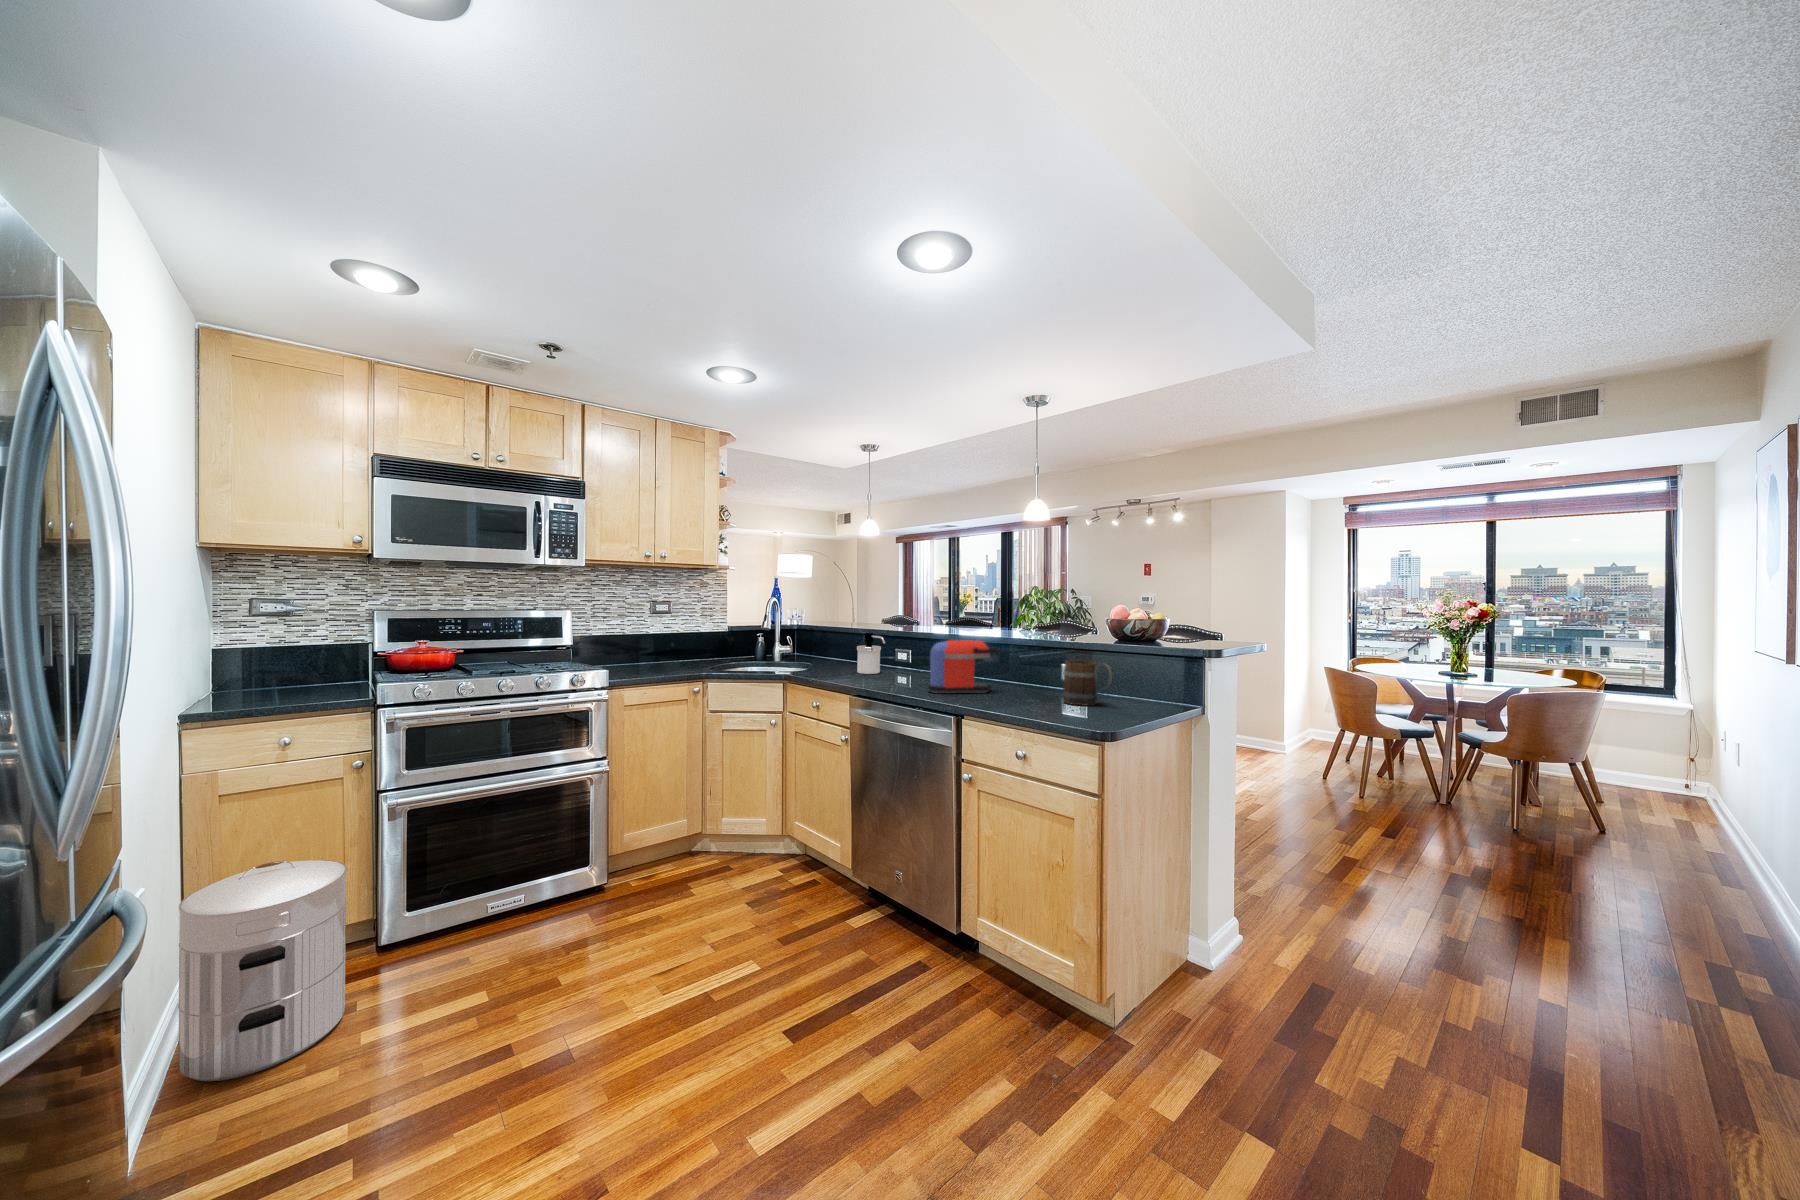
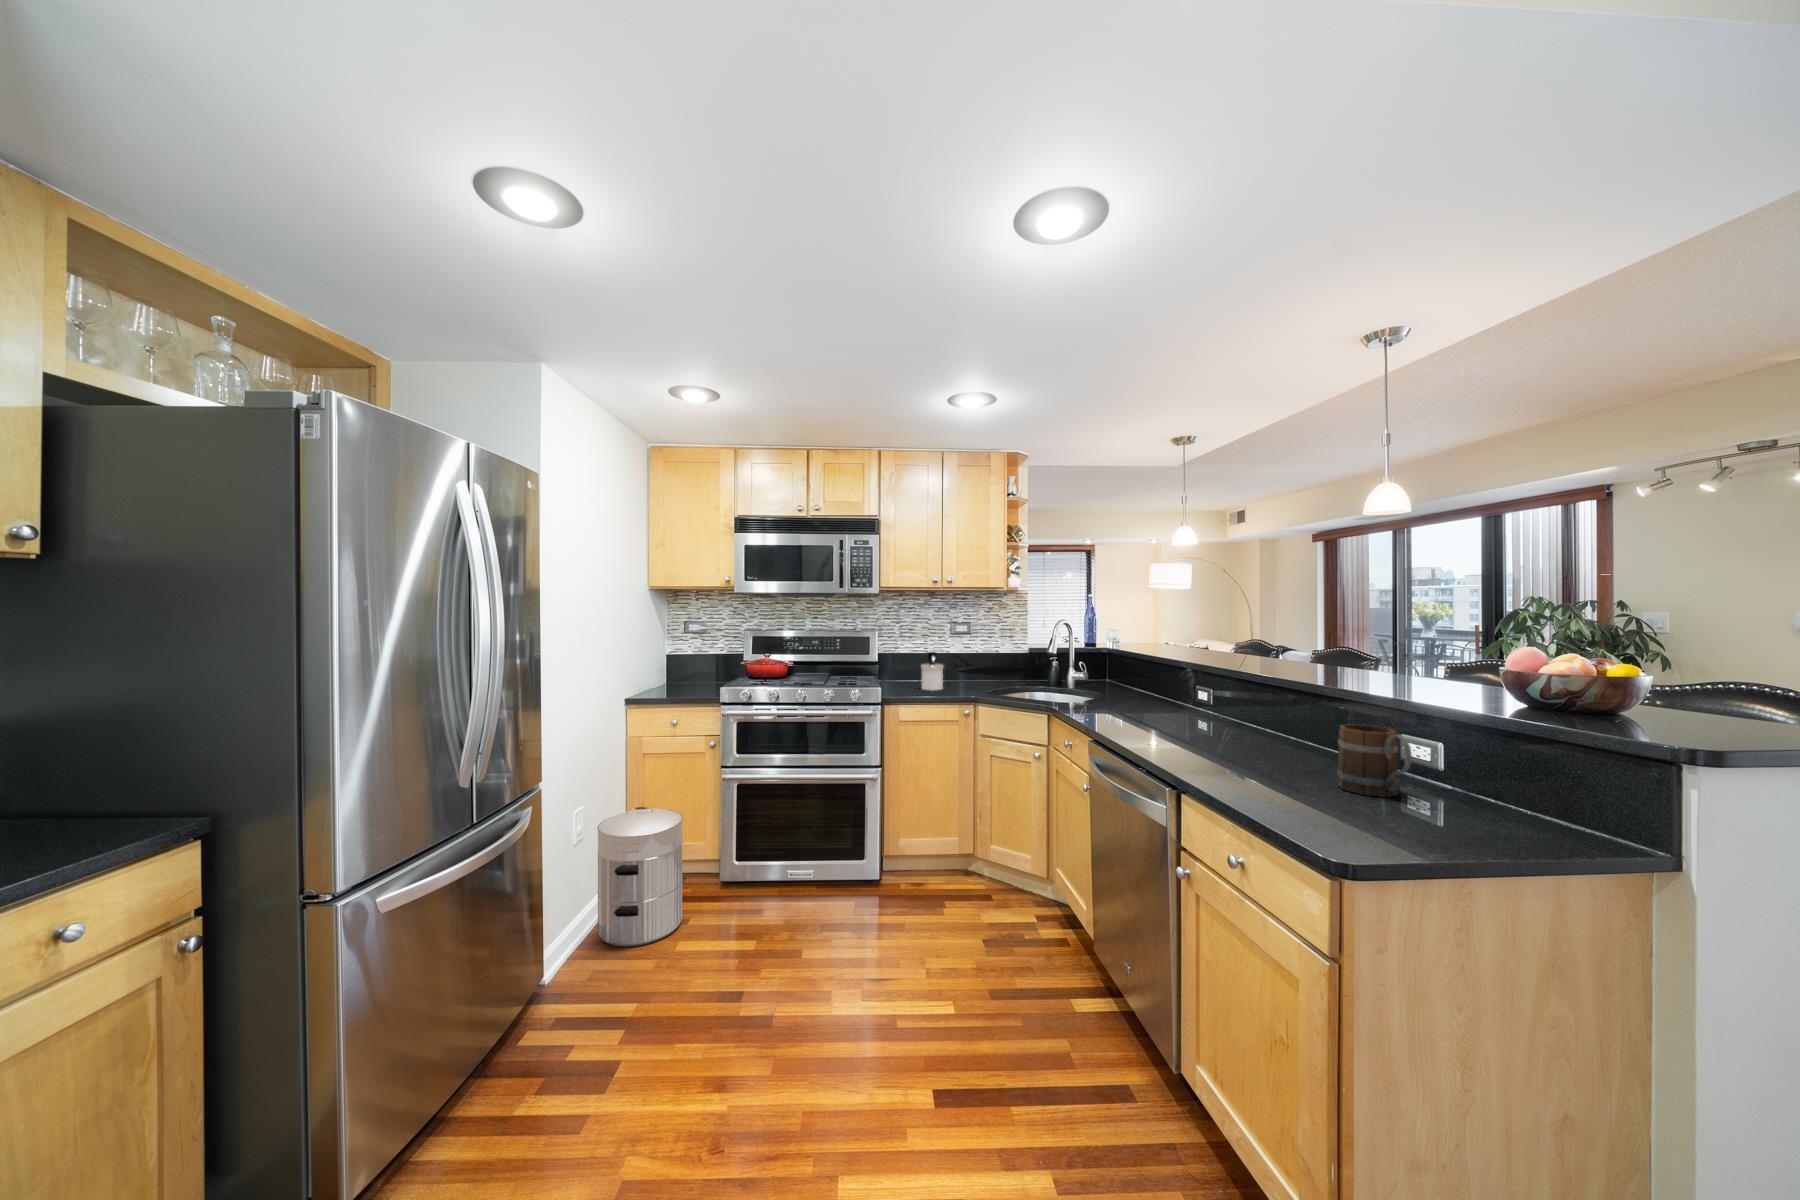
soap dispenser: present [857,633,885,674] -> present [921,652,943,691]
coffee maker: present [928,640,1000,693] -> none [1165,681,1273,754]

